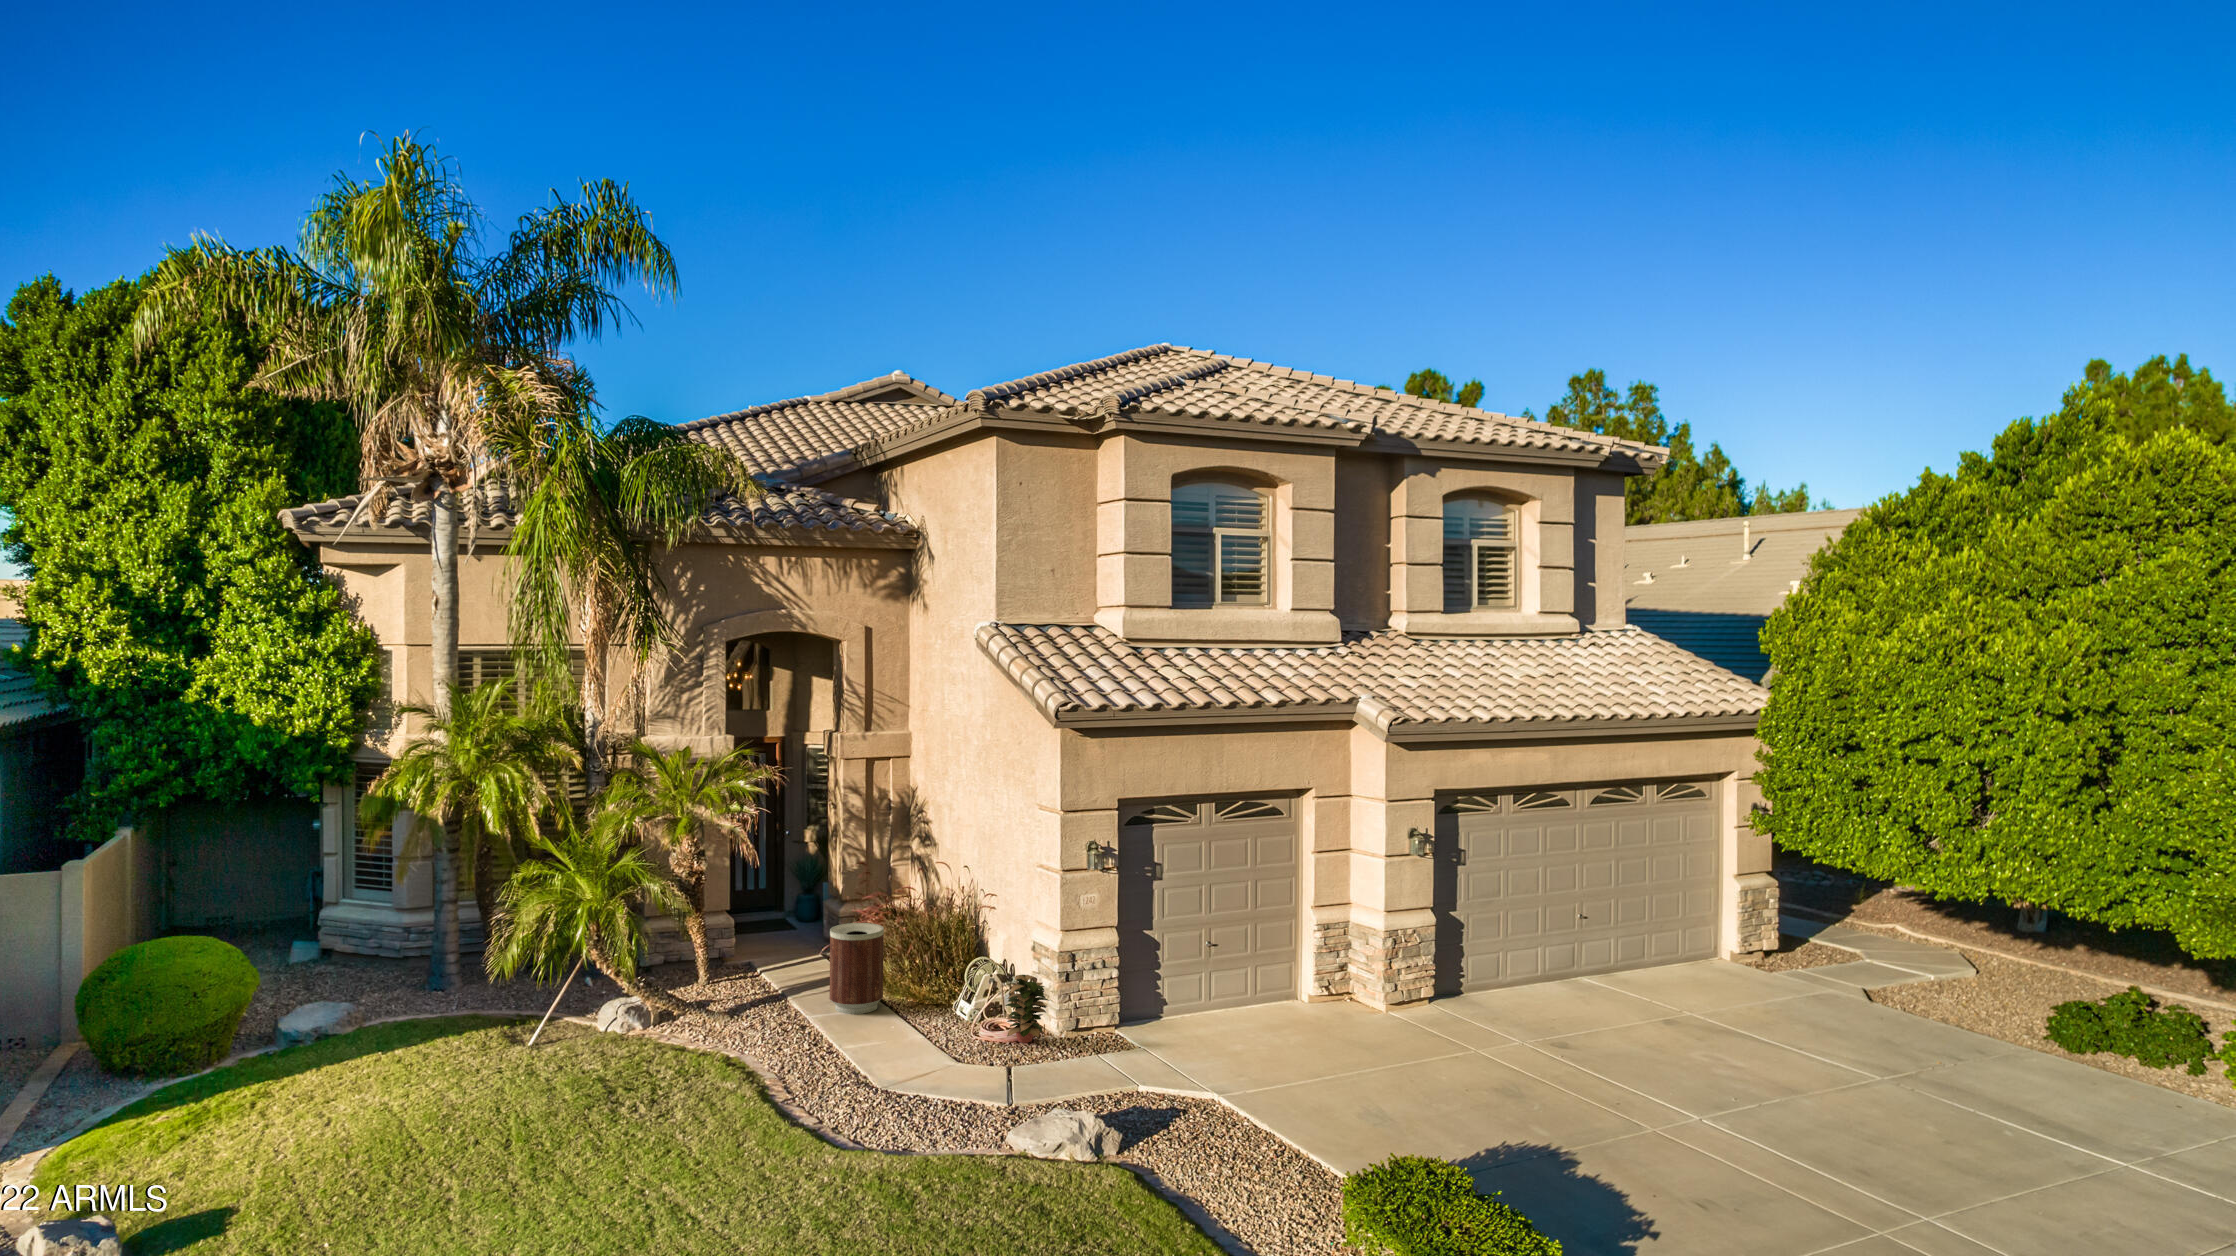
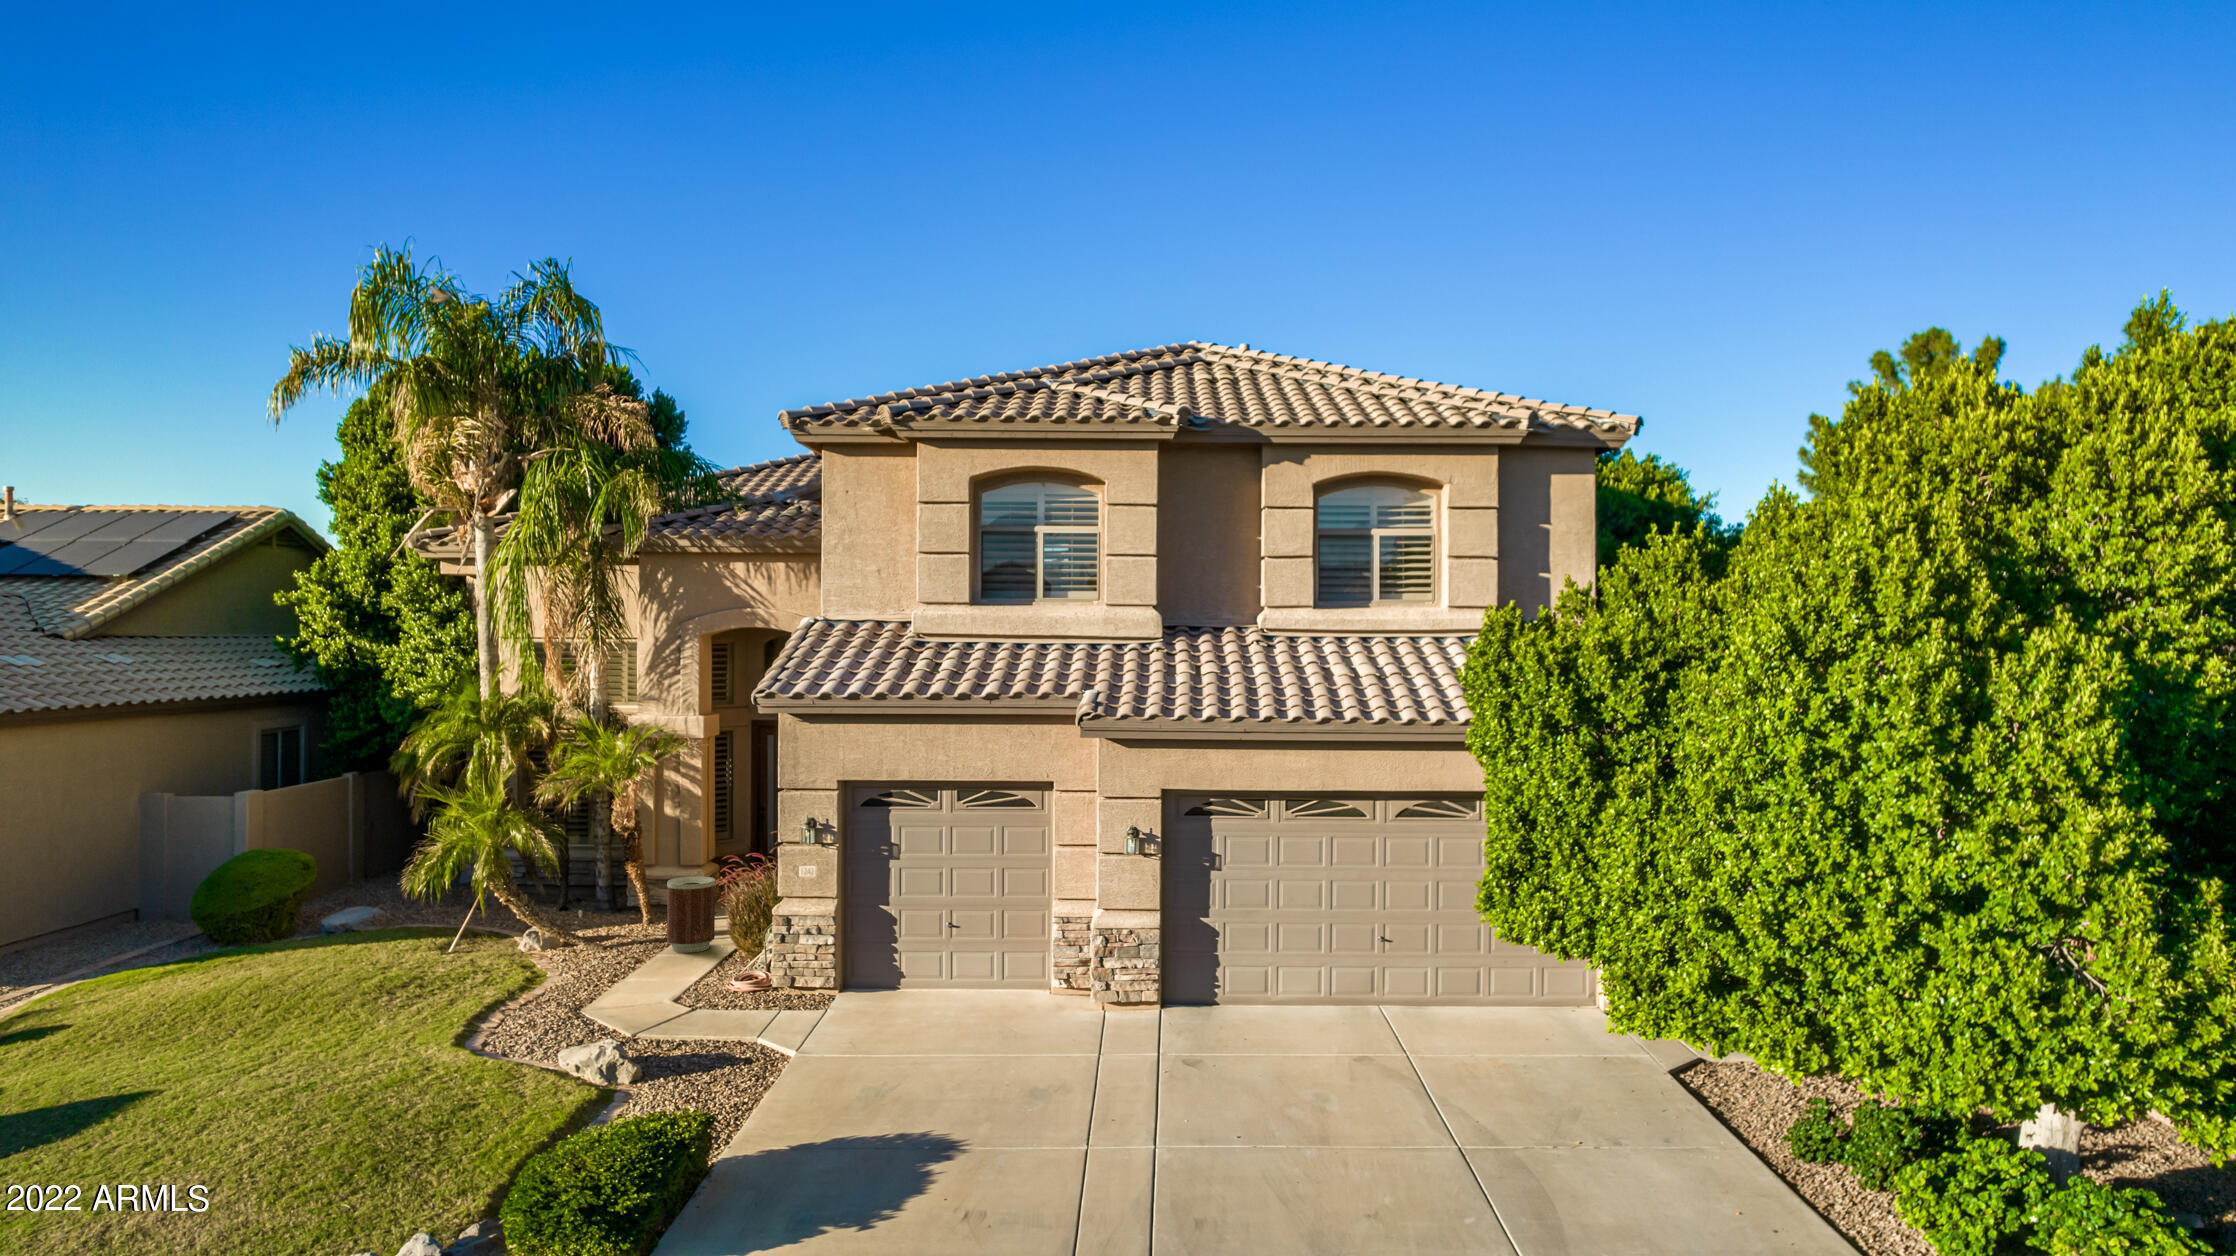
decorative plant: present [1006,975,1049,1043] -> none [721,929,767,989]

